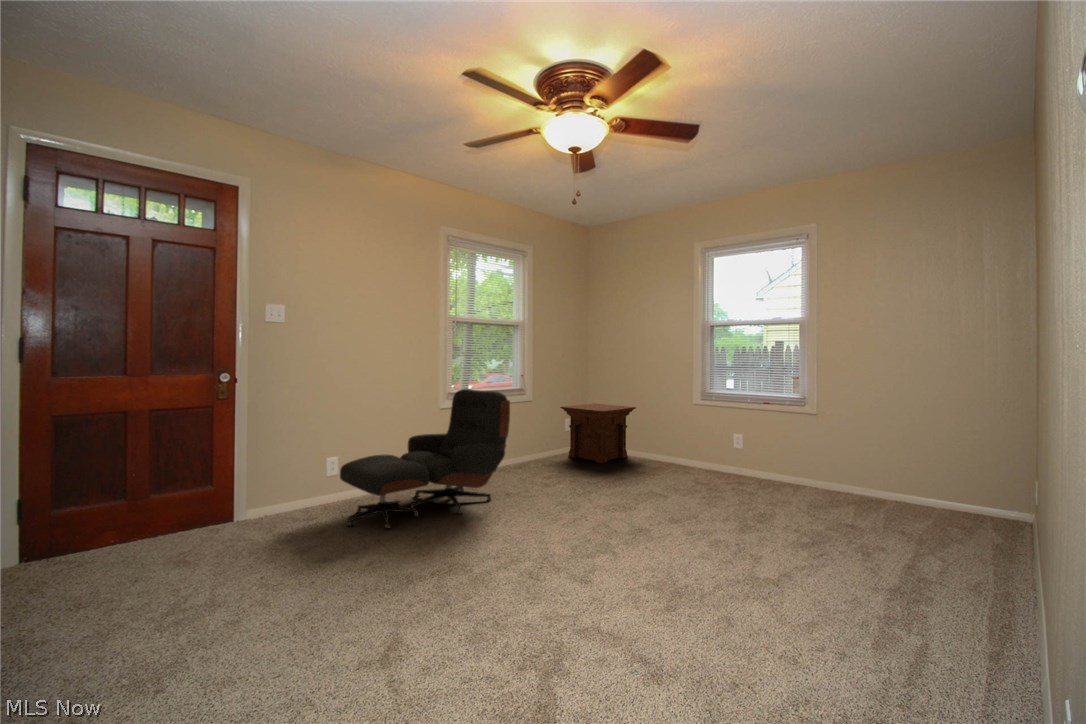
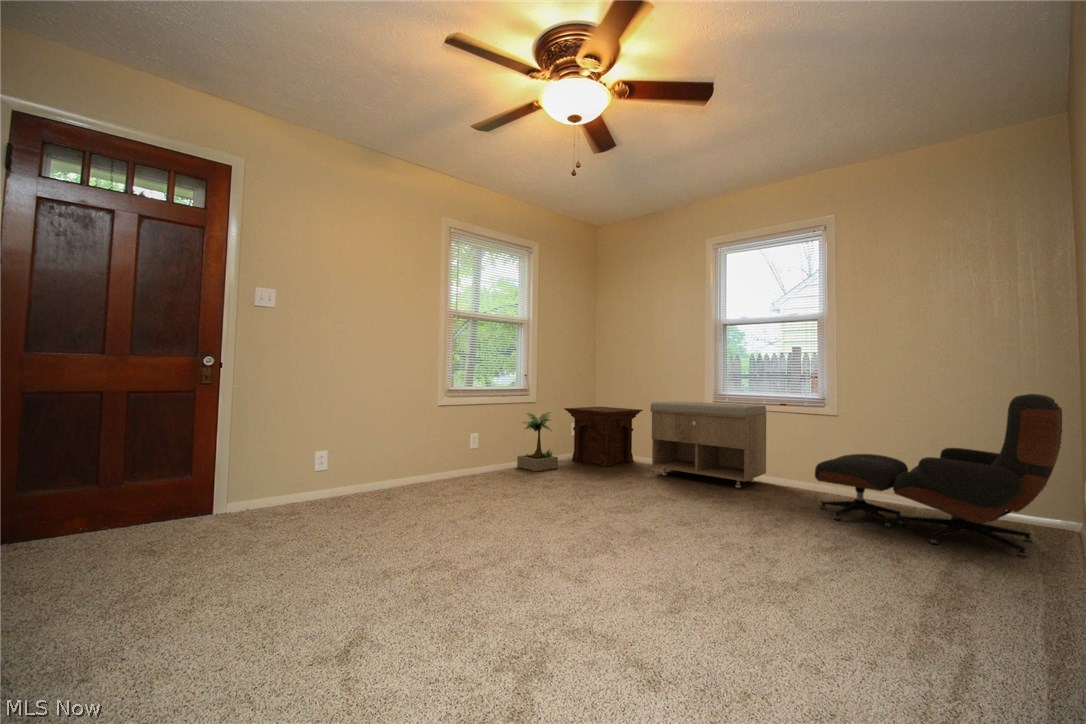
lounge chair: present [340,389,510,529] -> present [815,394,1062,558]
storage bench: none [644,400,754,484] -> present [650,401,766,488]
potted plant: none [516,412,556,470] -> present [517,412,558,471]

